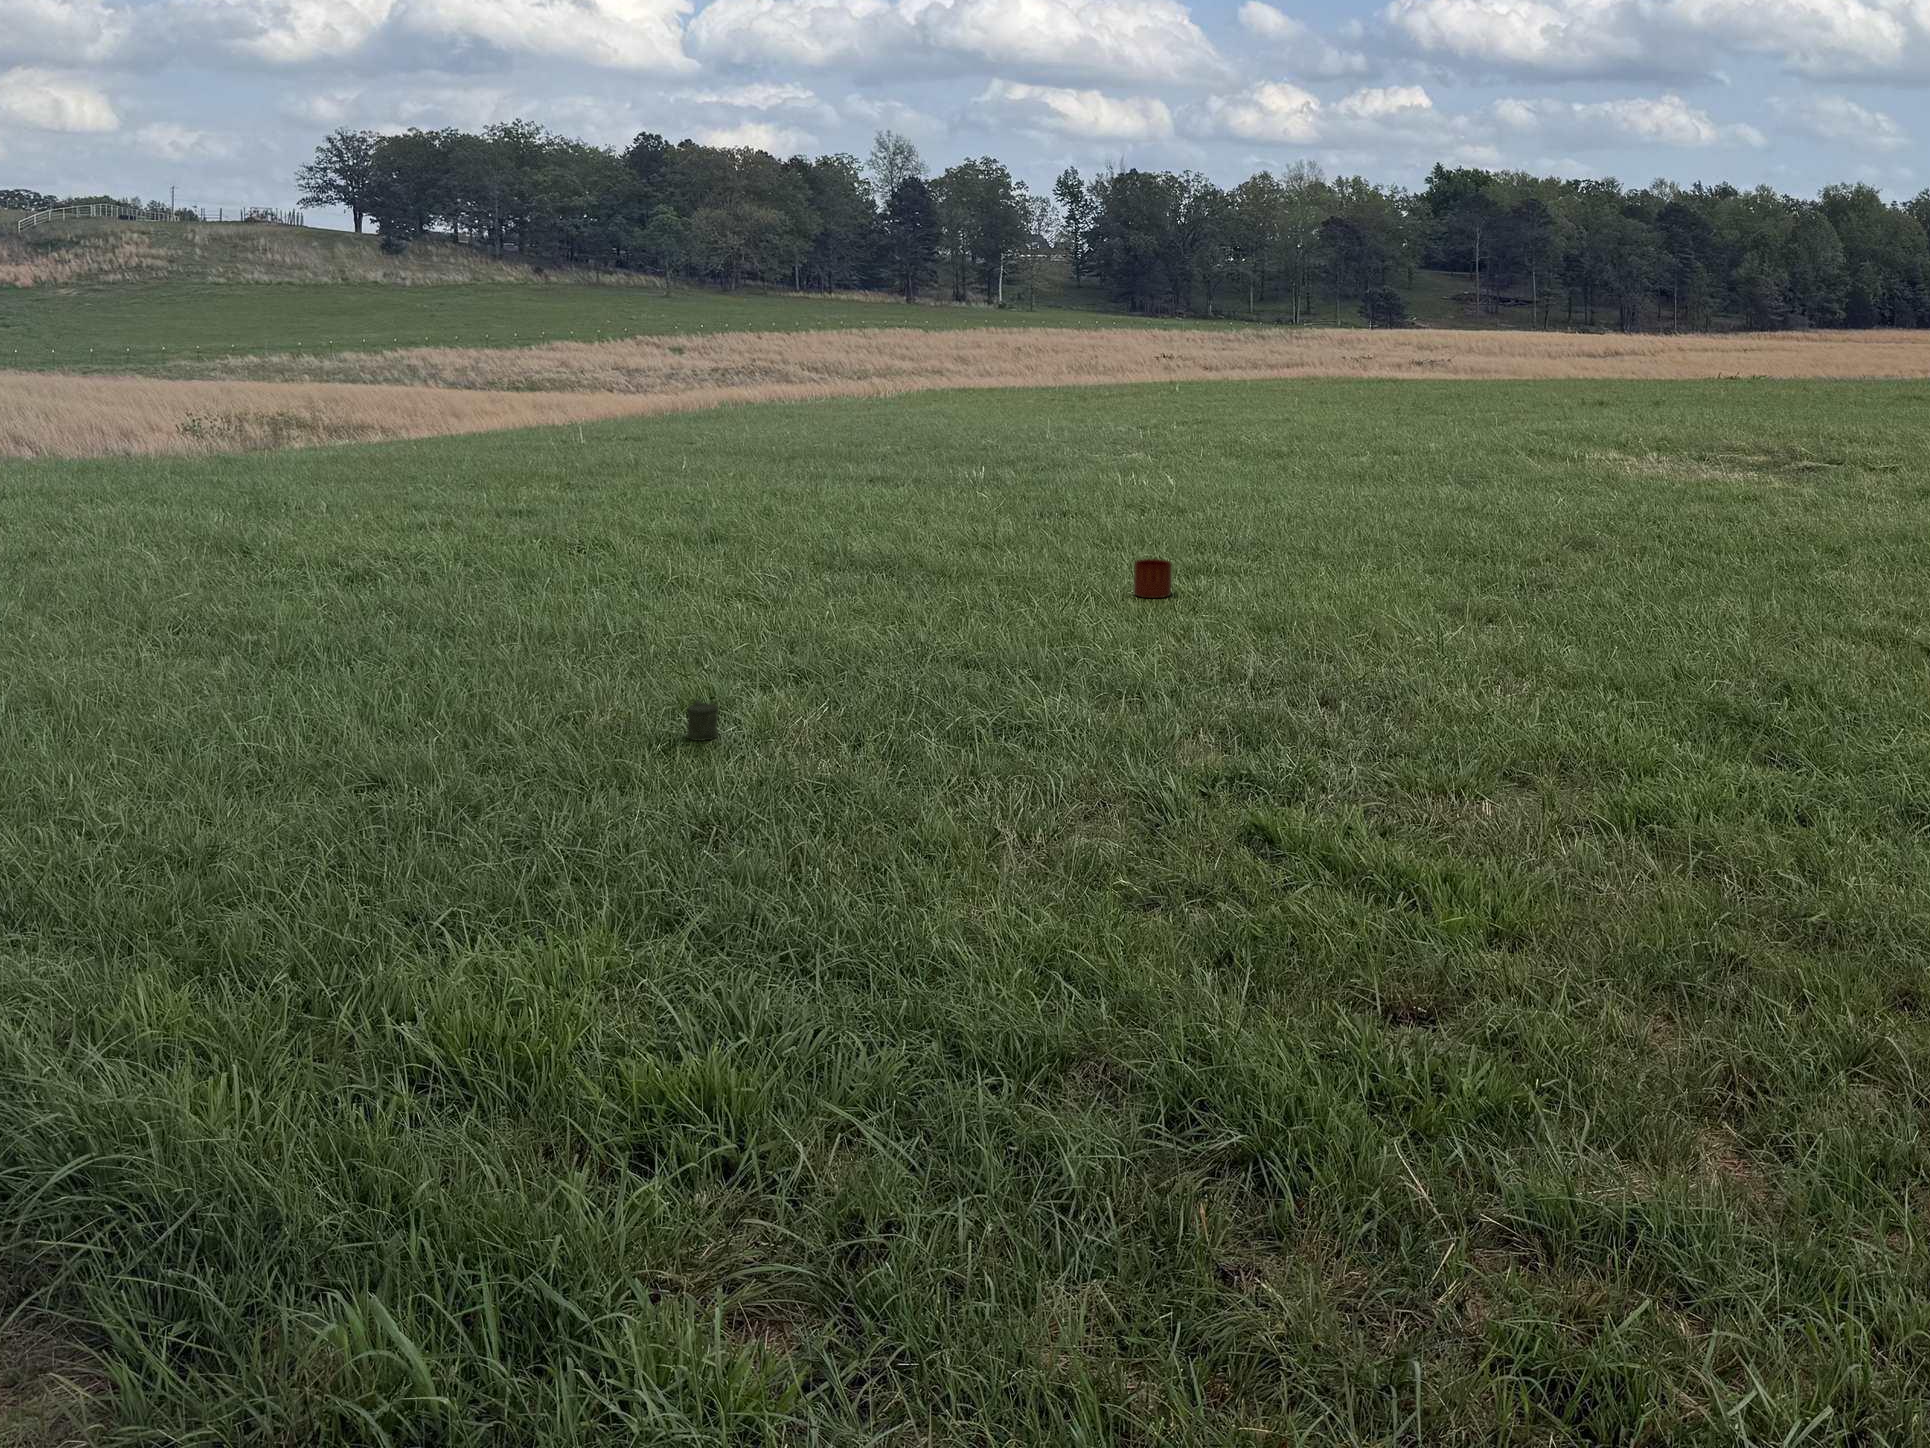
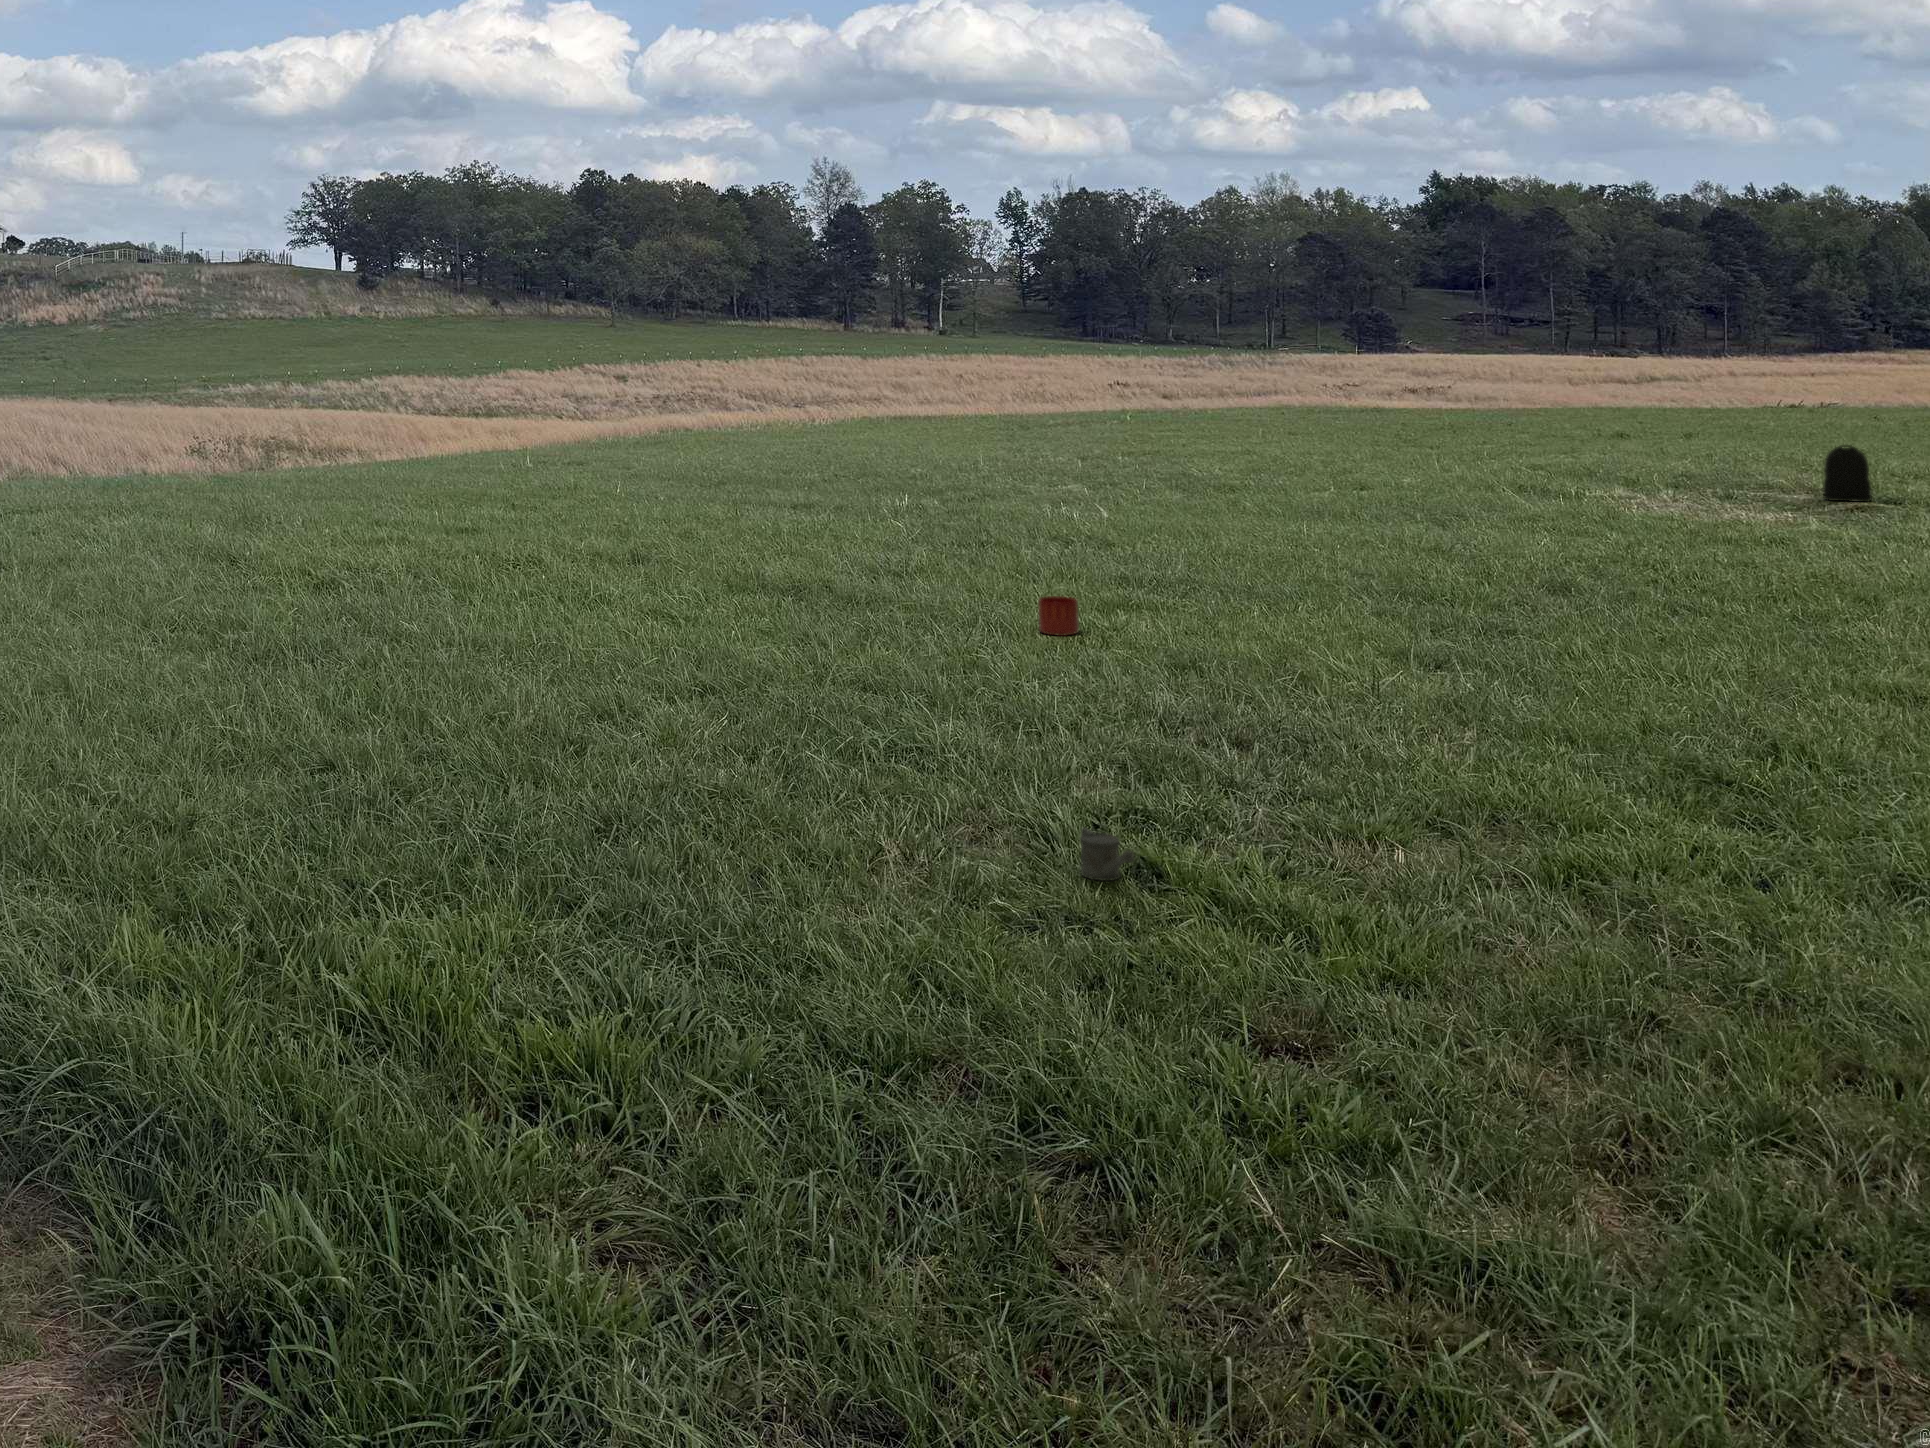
backpack: none [1776,414,1812,464] -> present [1823,445,1872,502]
watering can: present [687,700,719,741] -> present [1080,827,1135,881]

